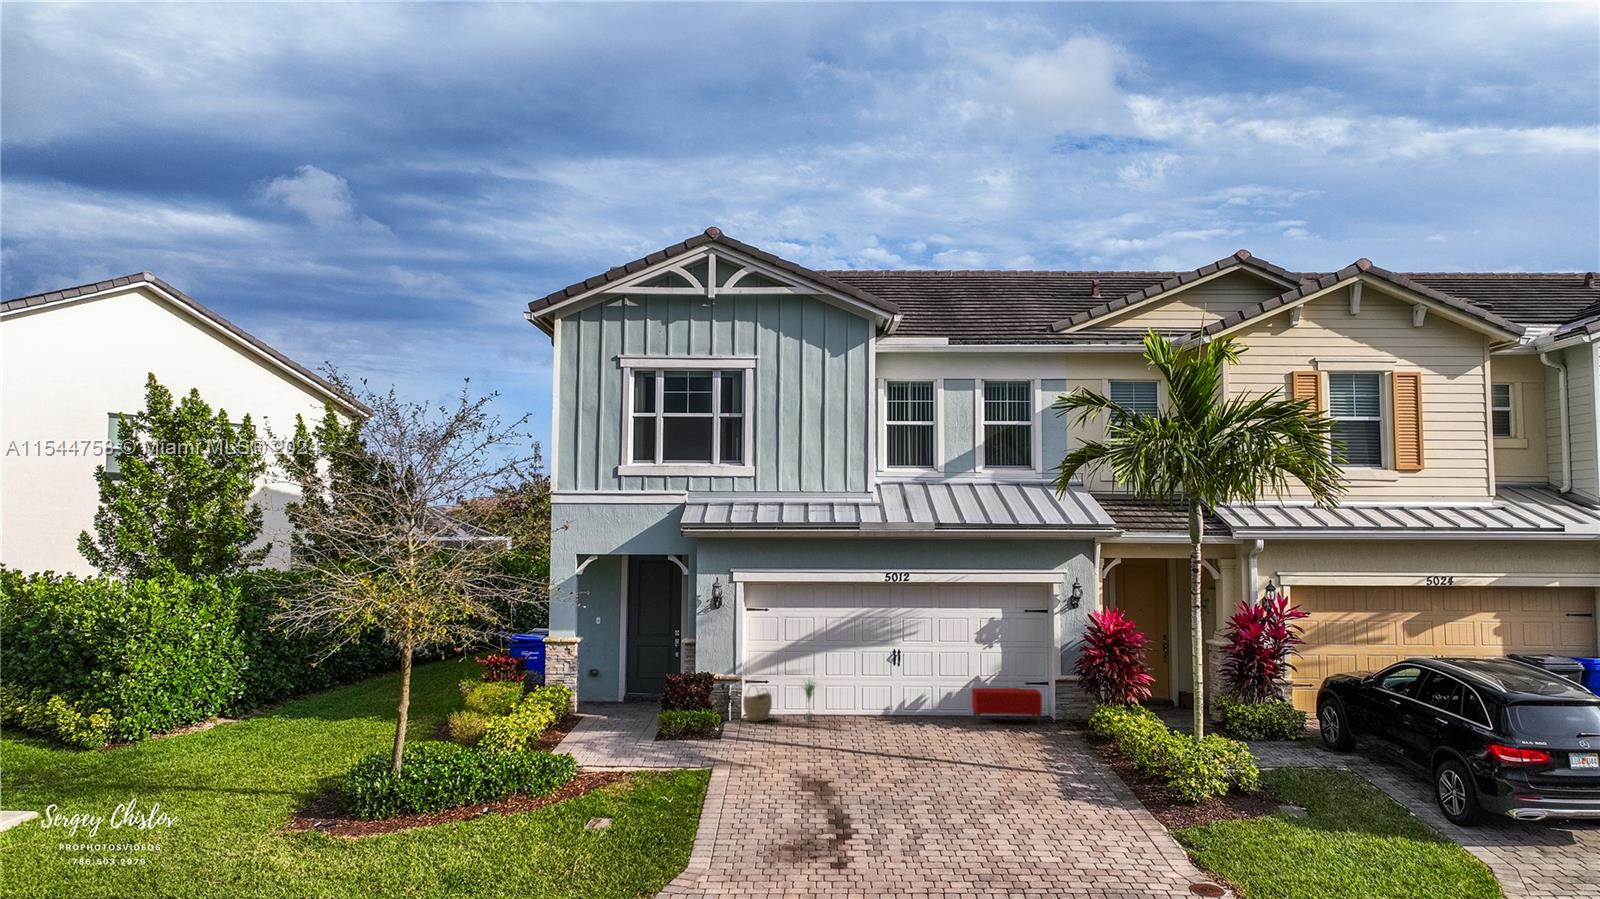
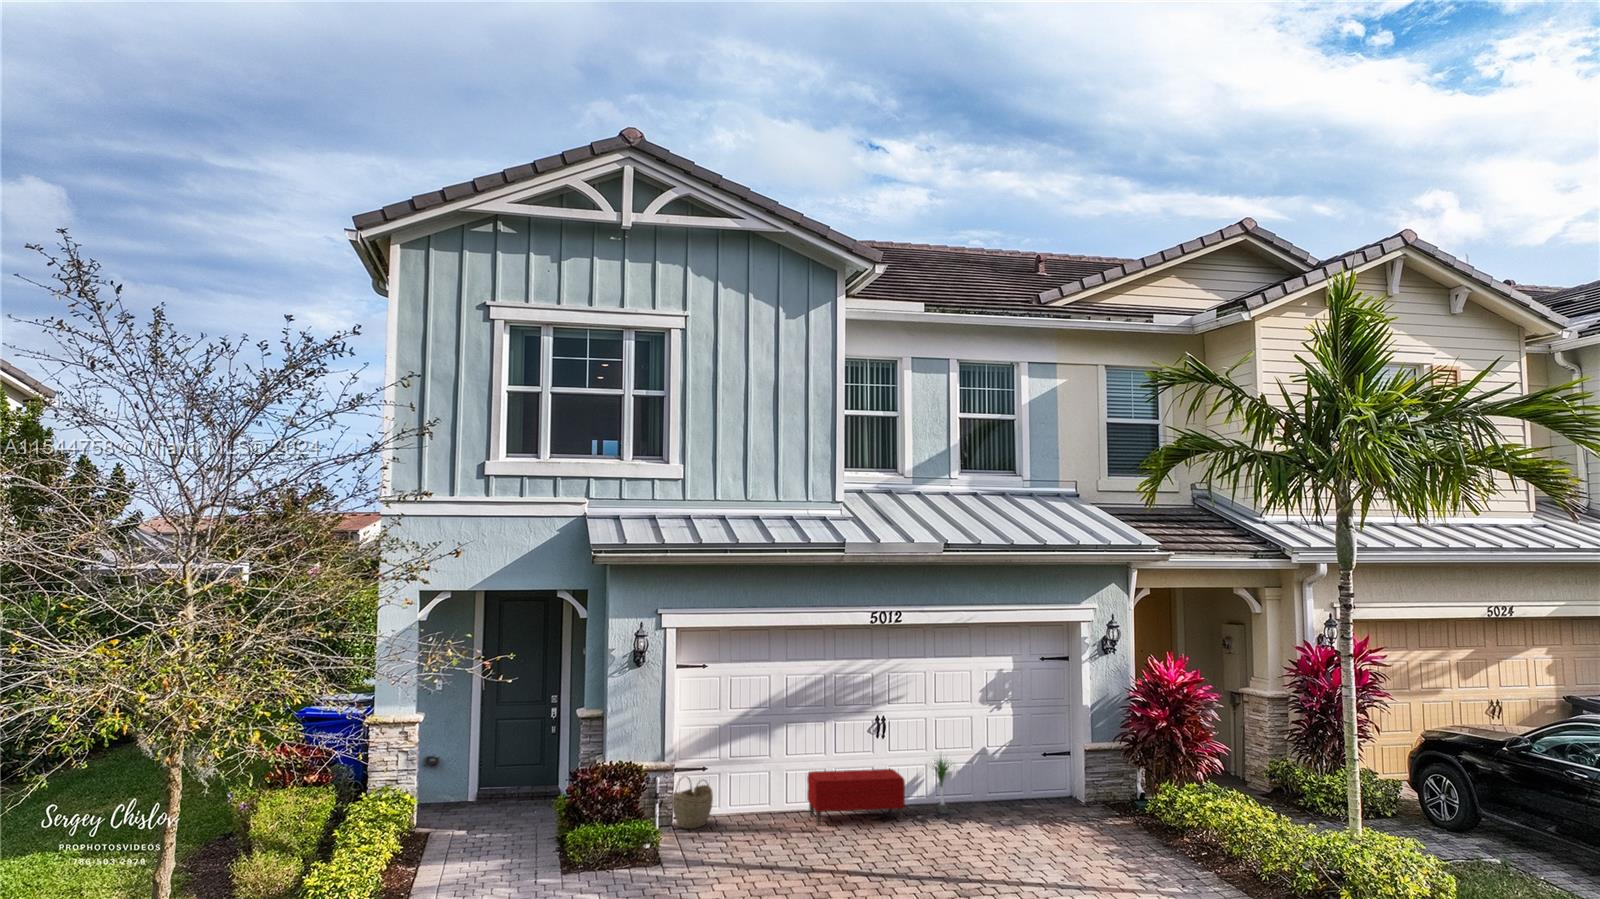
potted plant: present [803,680,815,722] -> present [932,758,952,814]
bench: present [972,687,1042,724] -> present [807,769,905,825]

